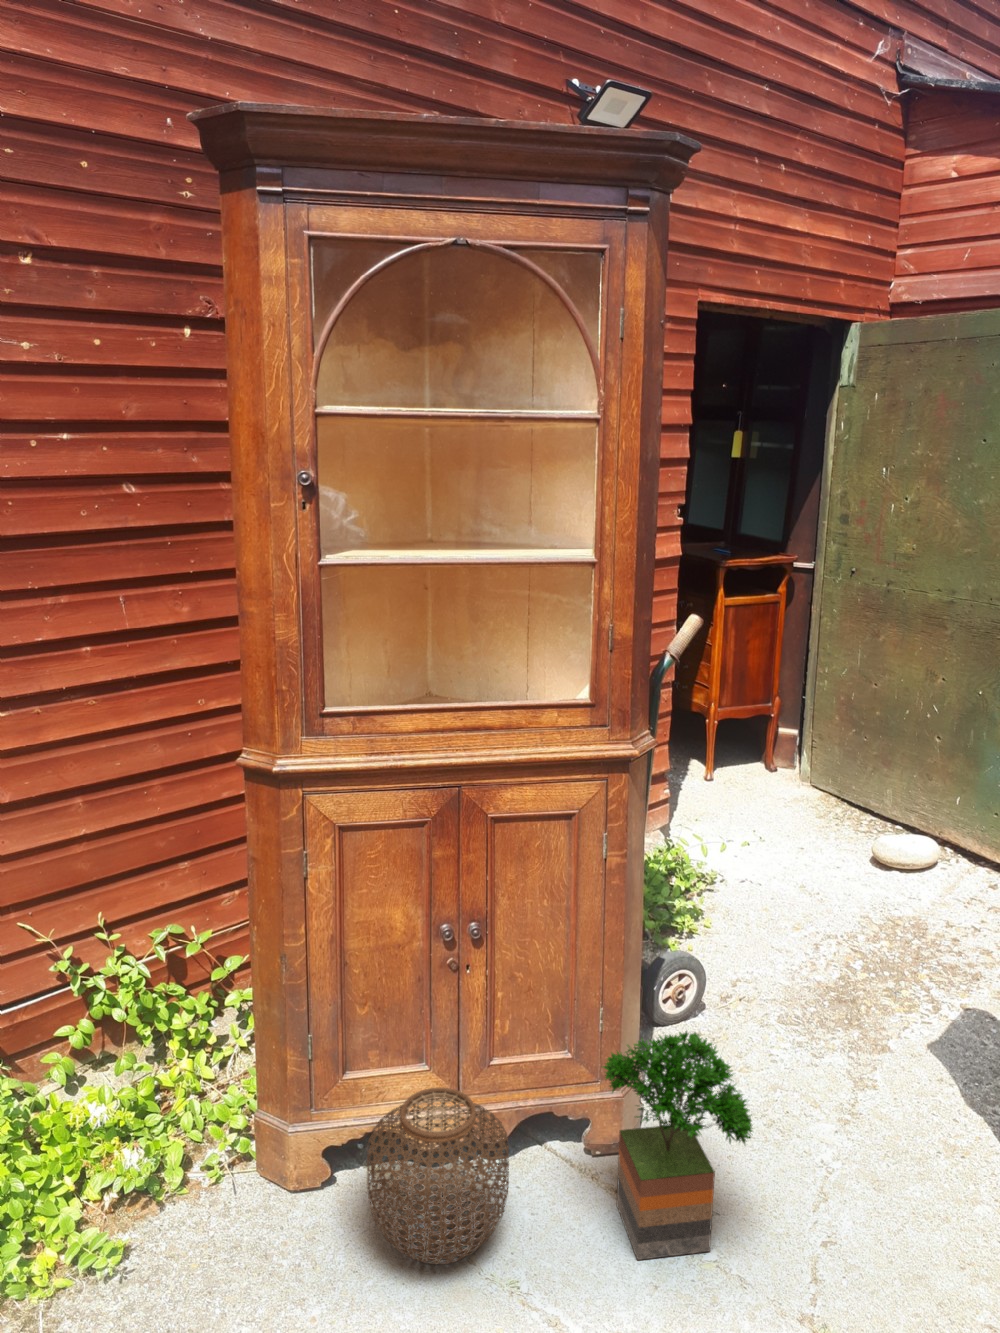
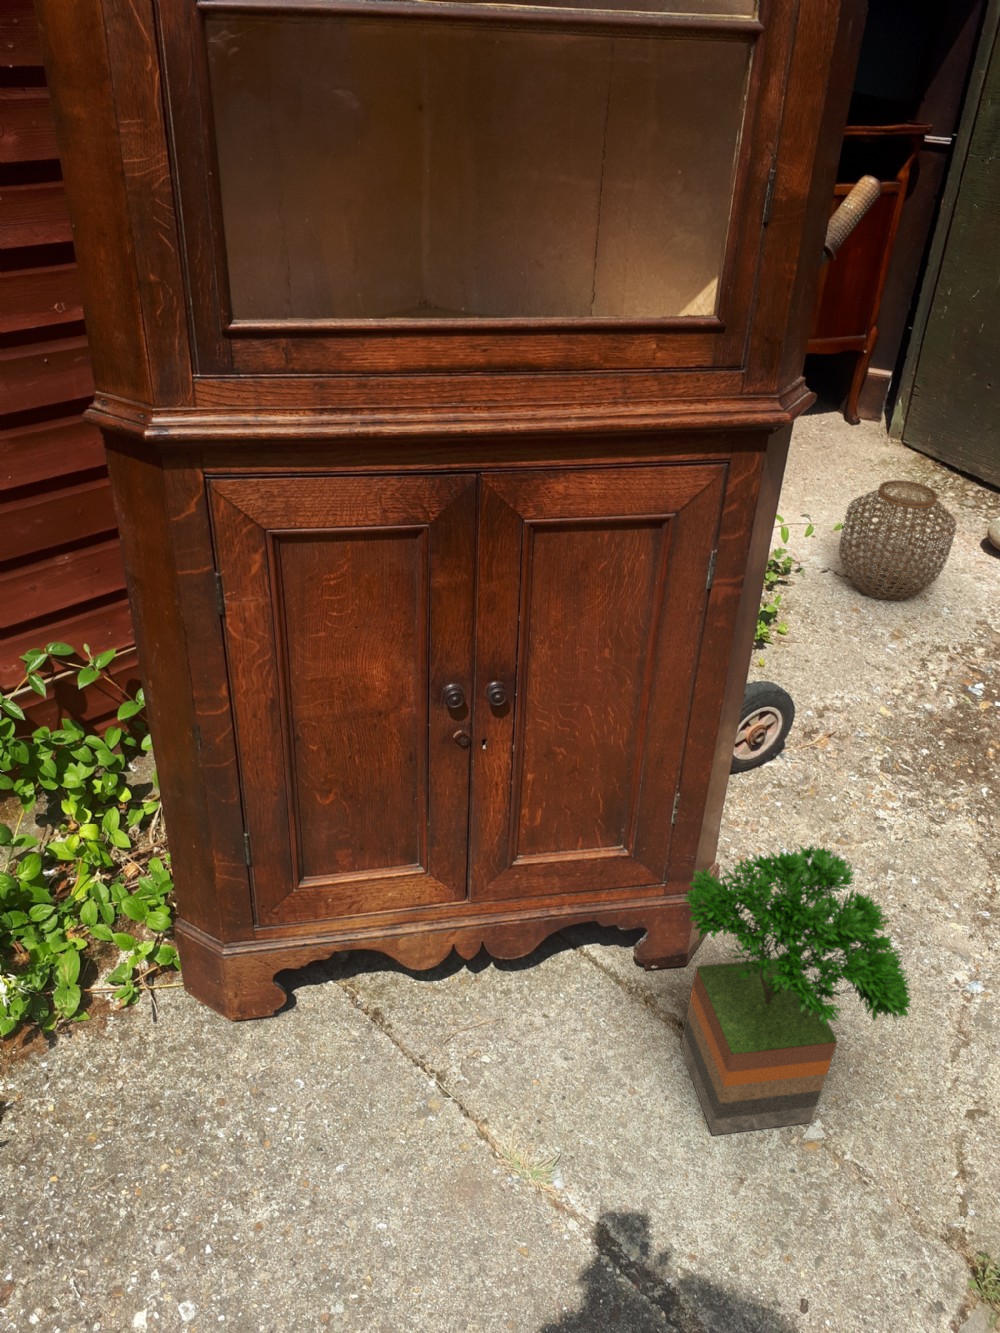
woven basket: present [367,1088,509,1264] -> present [839,480,956,600]

